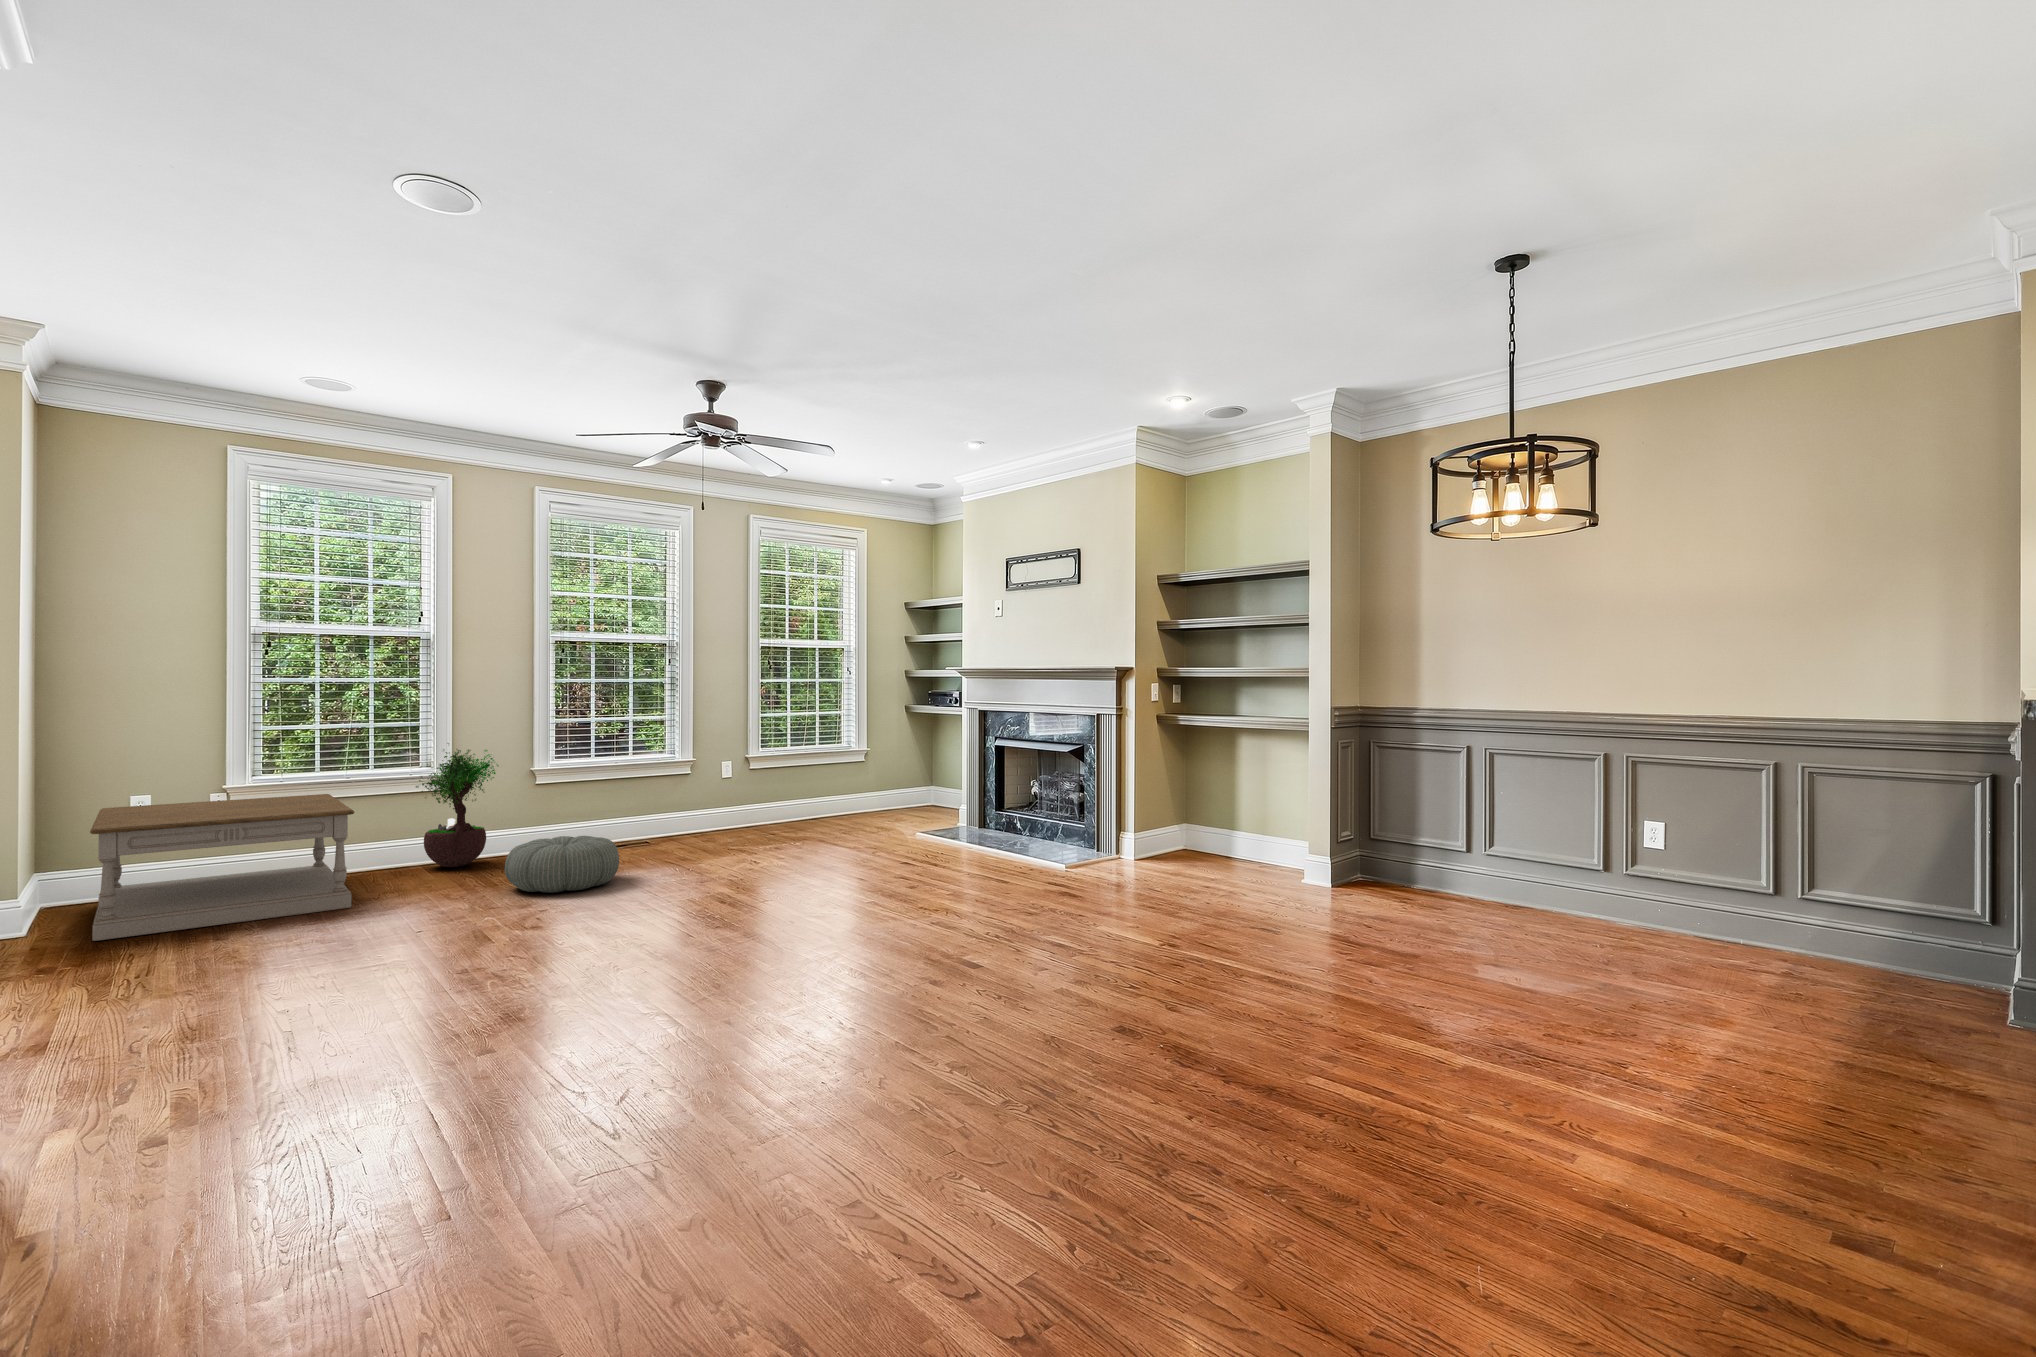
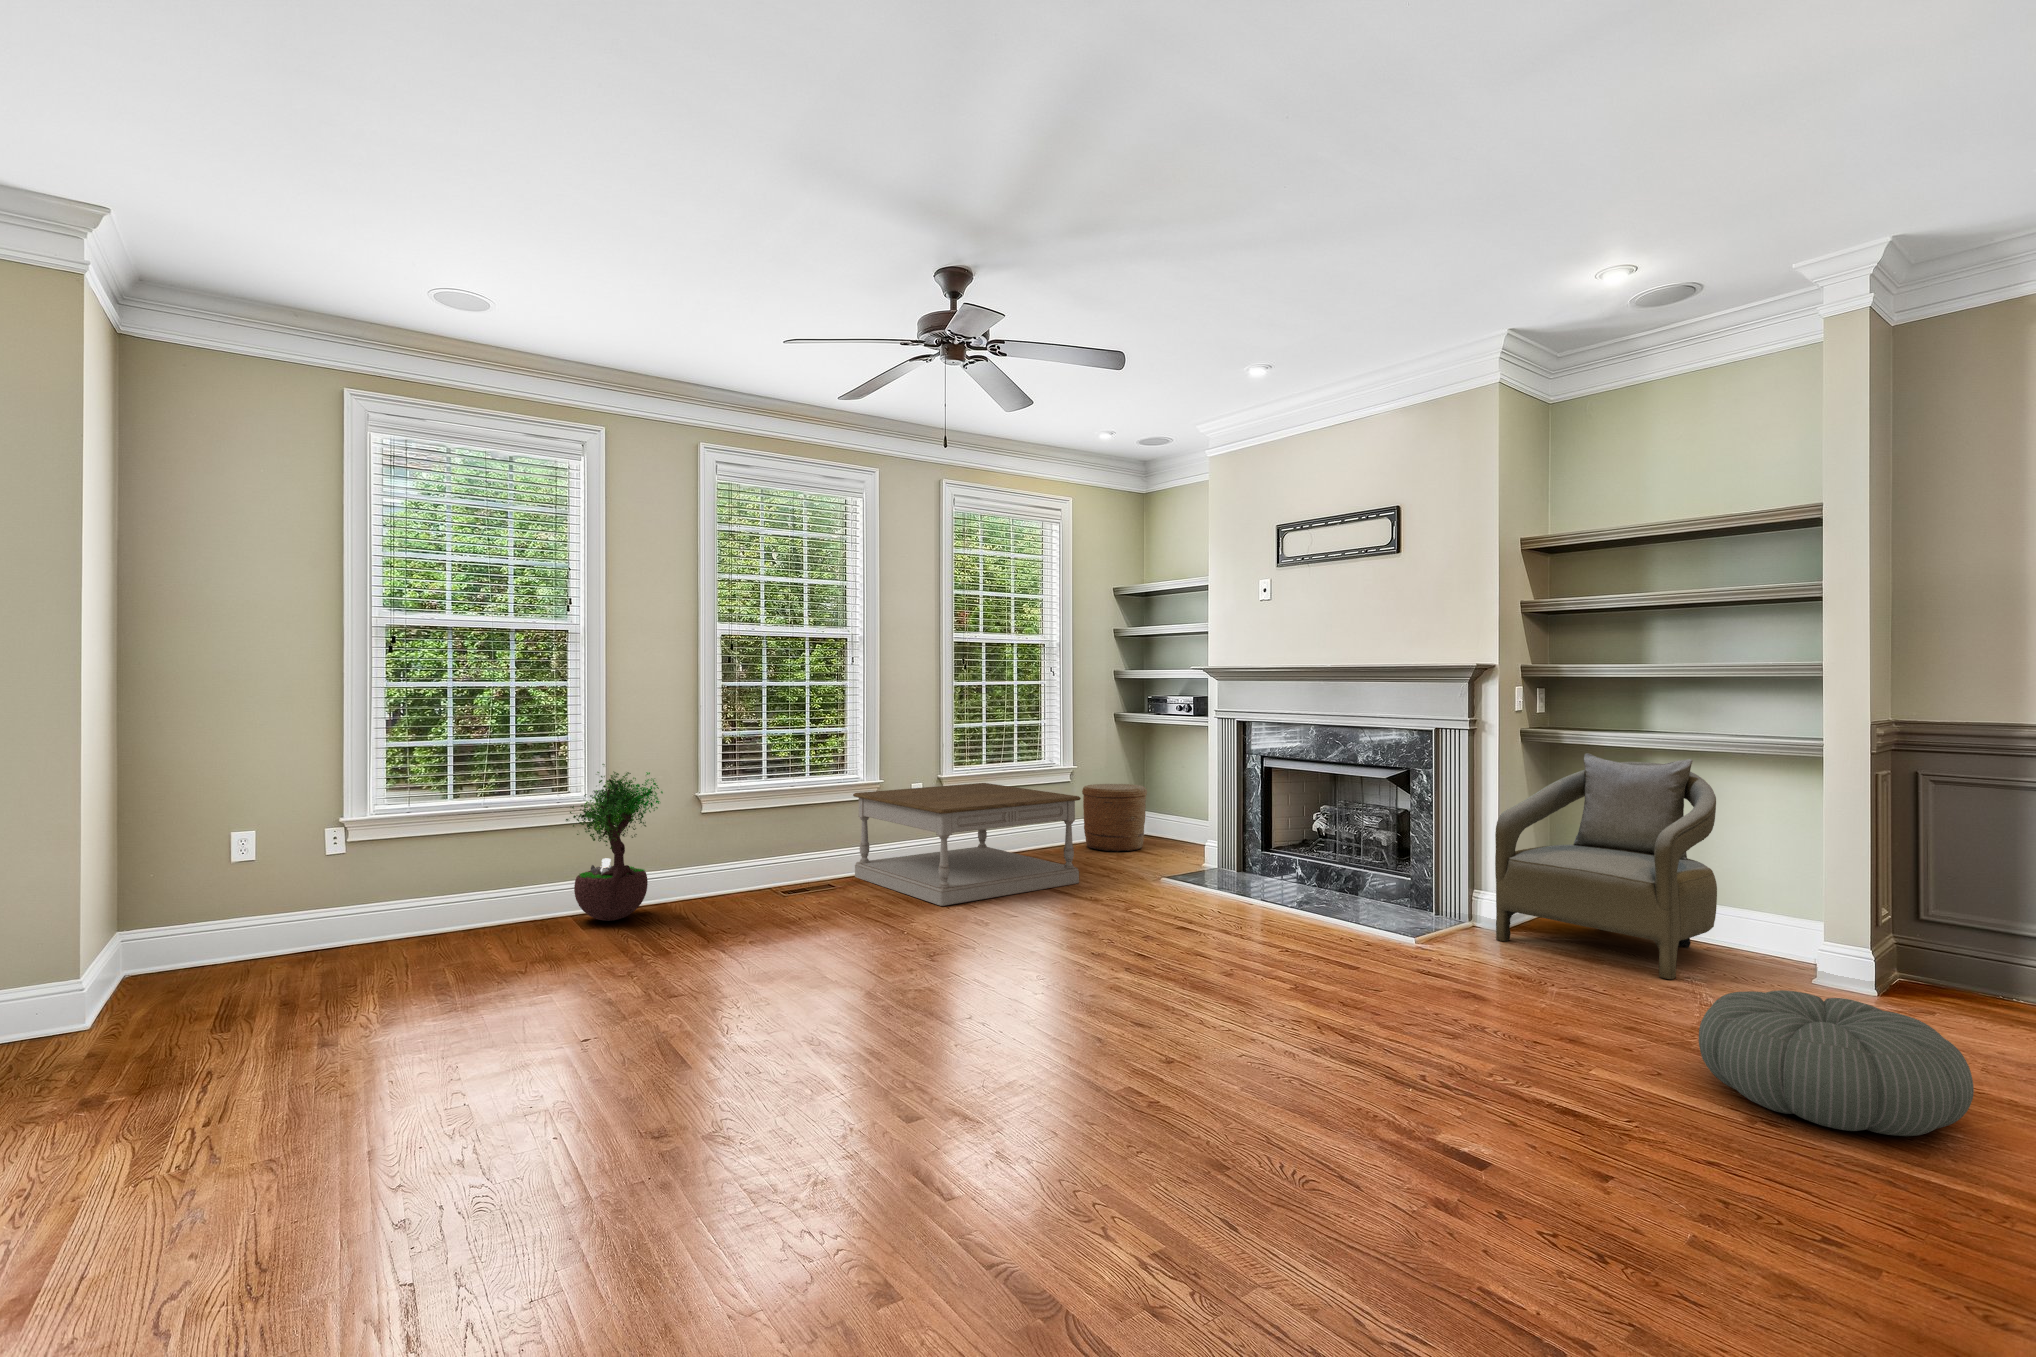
armchair: none [1126,731,1264,883] -> present [1495,753,1717,979]
woven basket: none [871,763,924,817] -> present [1082,784,1147,852]
coffee table: present [90,794,354,941] -> present [853,783,1081,906]
pouf: present [505,836,619,893] -> present [1699,990,1974,1136]

